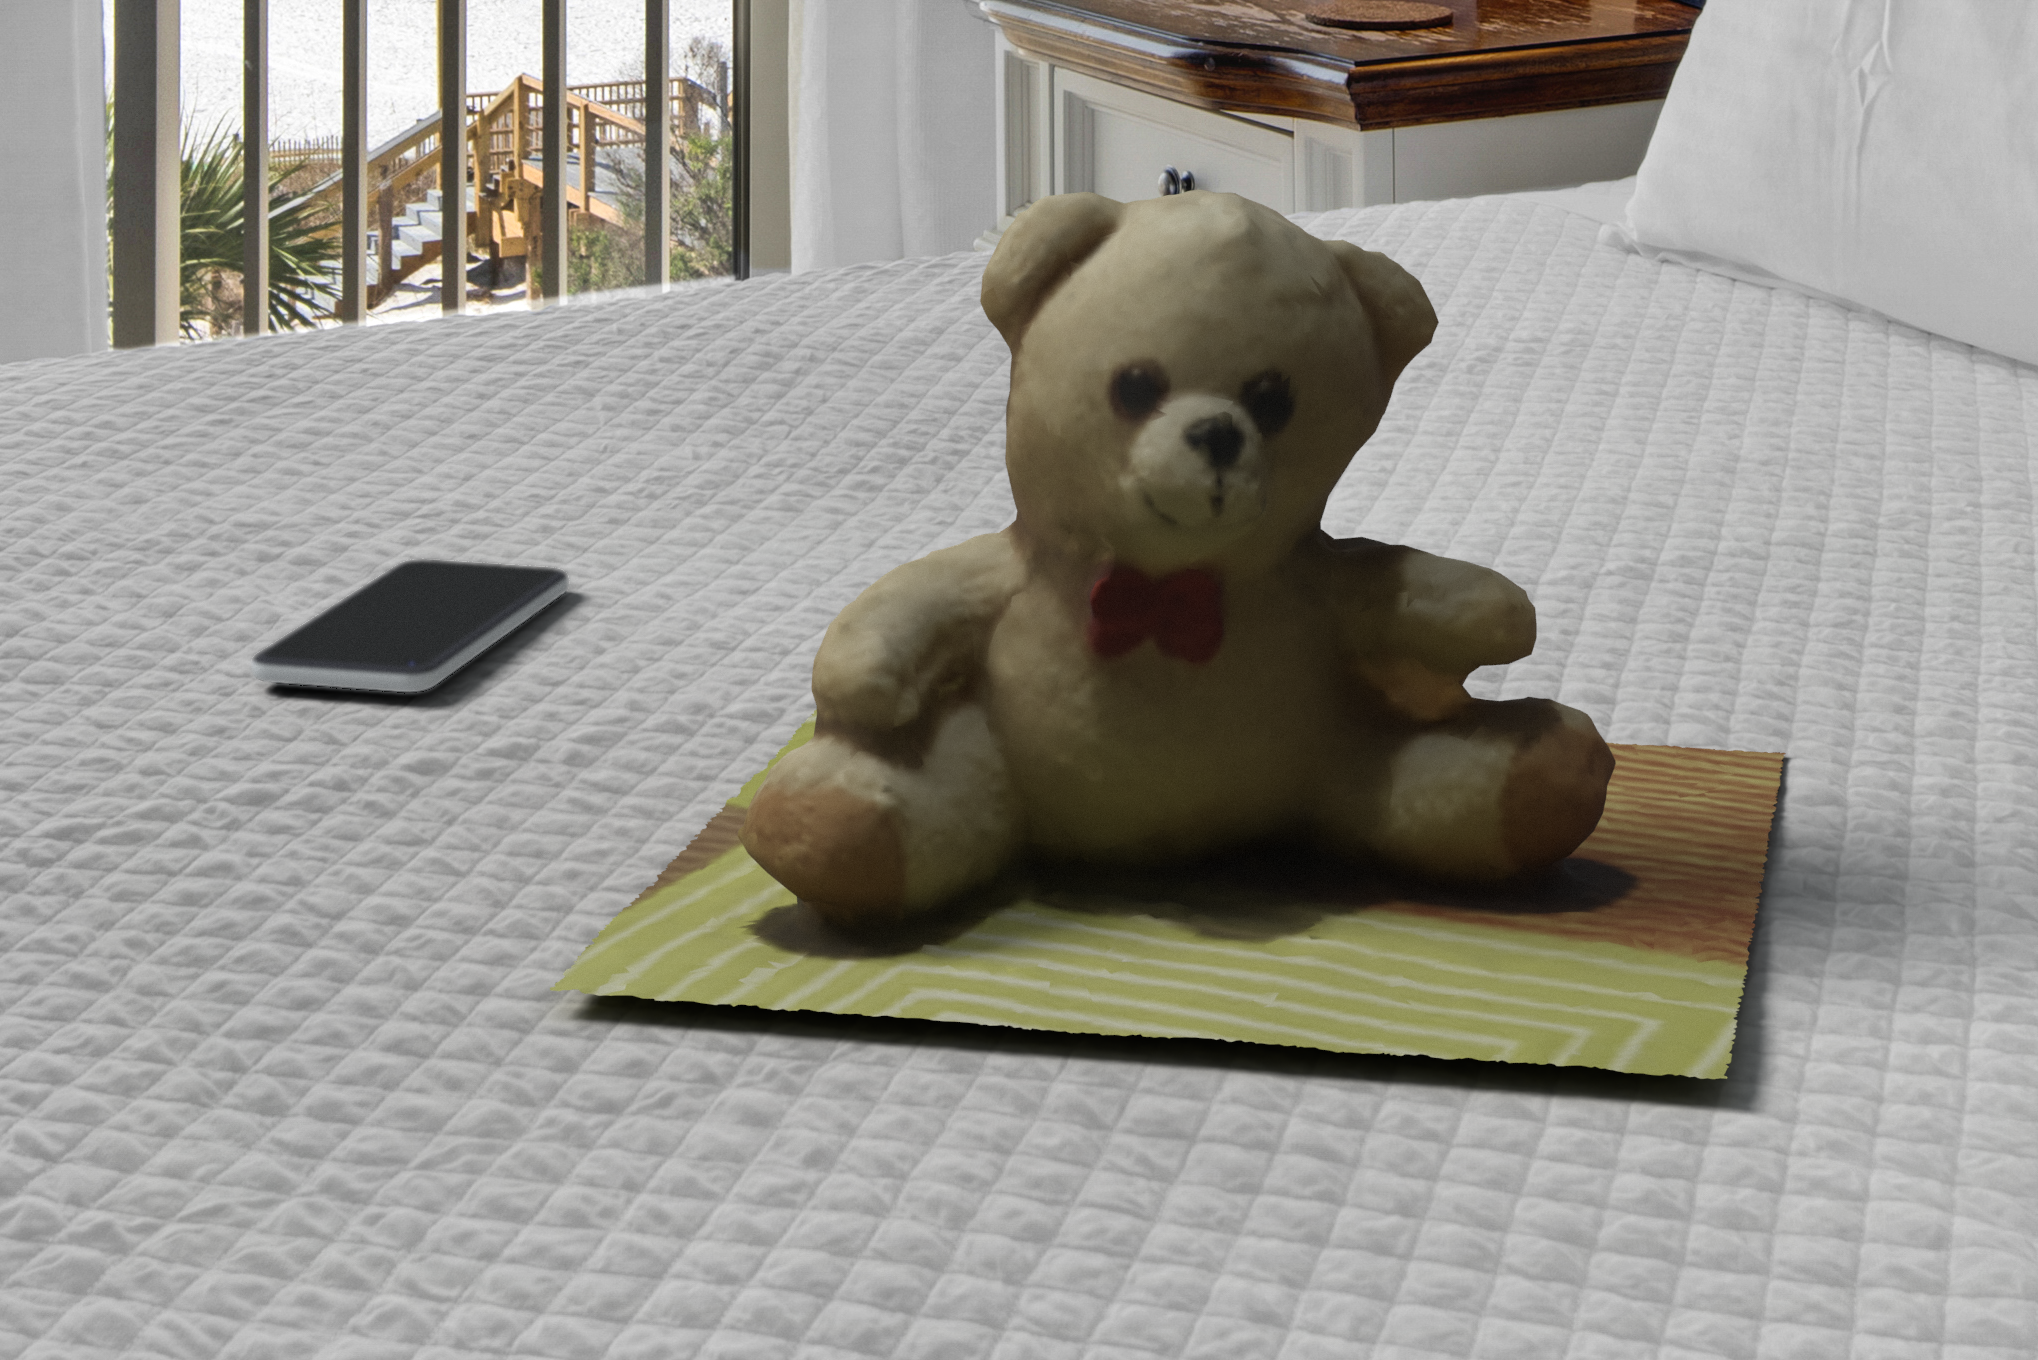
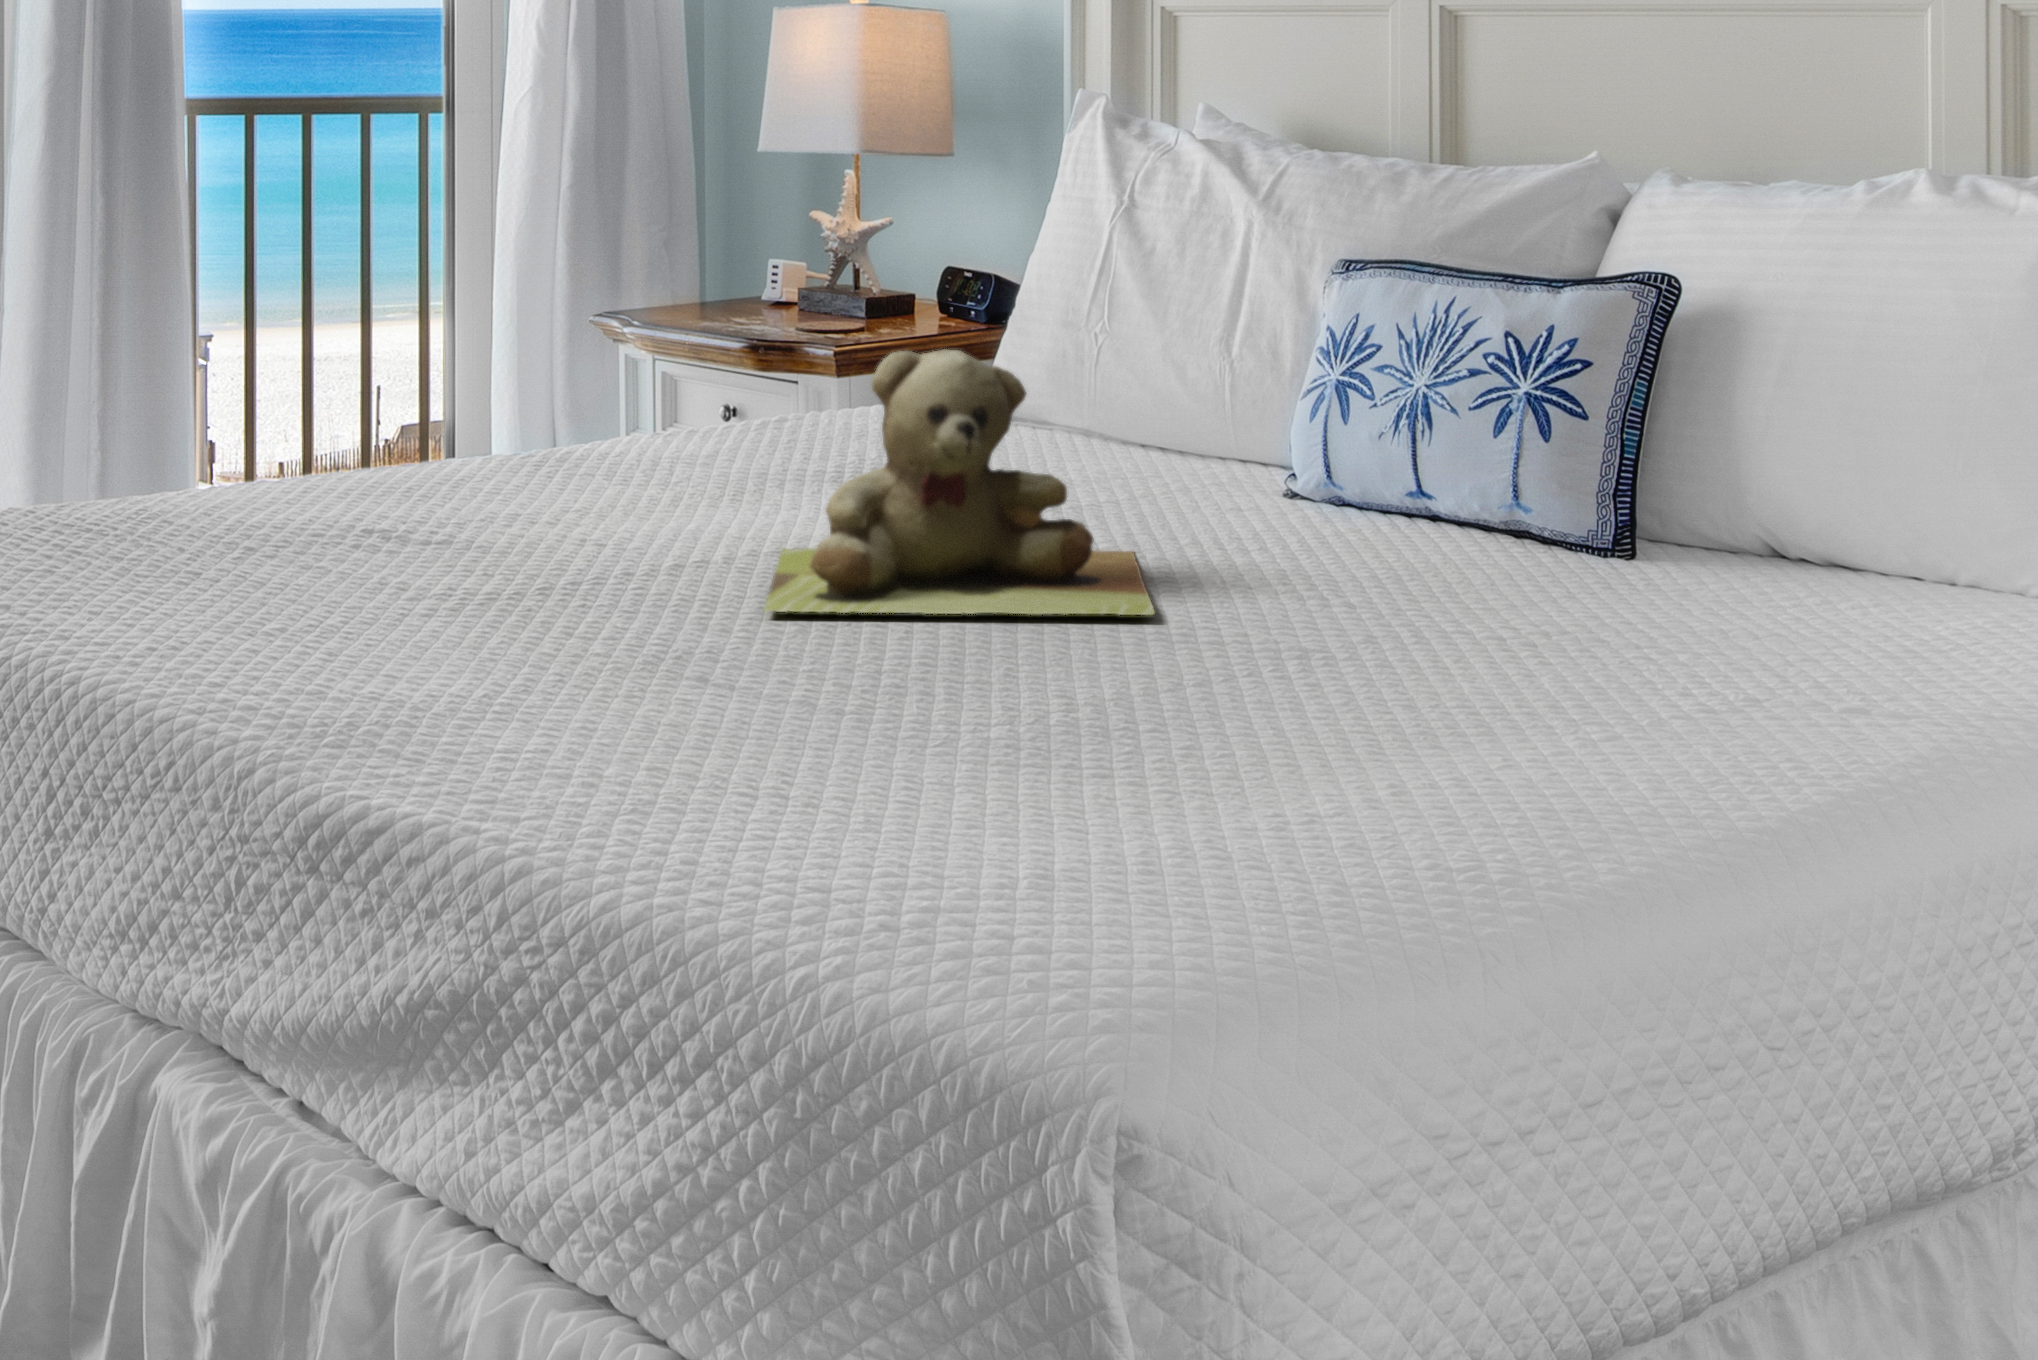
smartphone: present [251,559,569,692] -> none [565,516,656,551]

